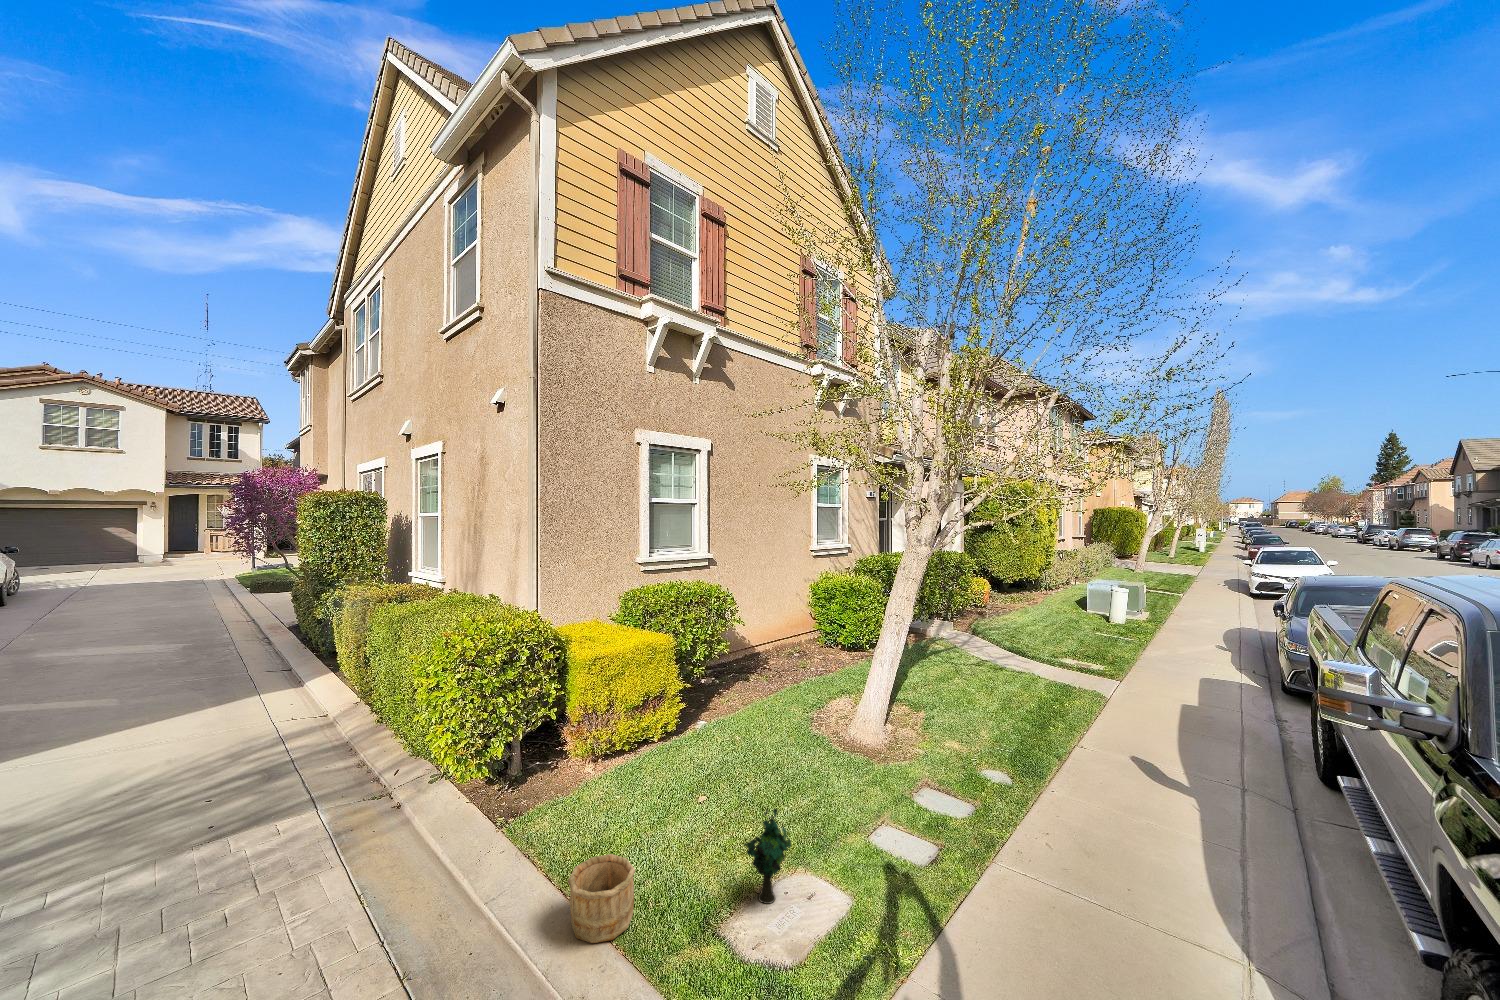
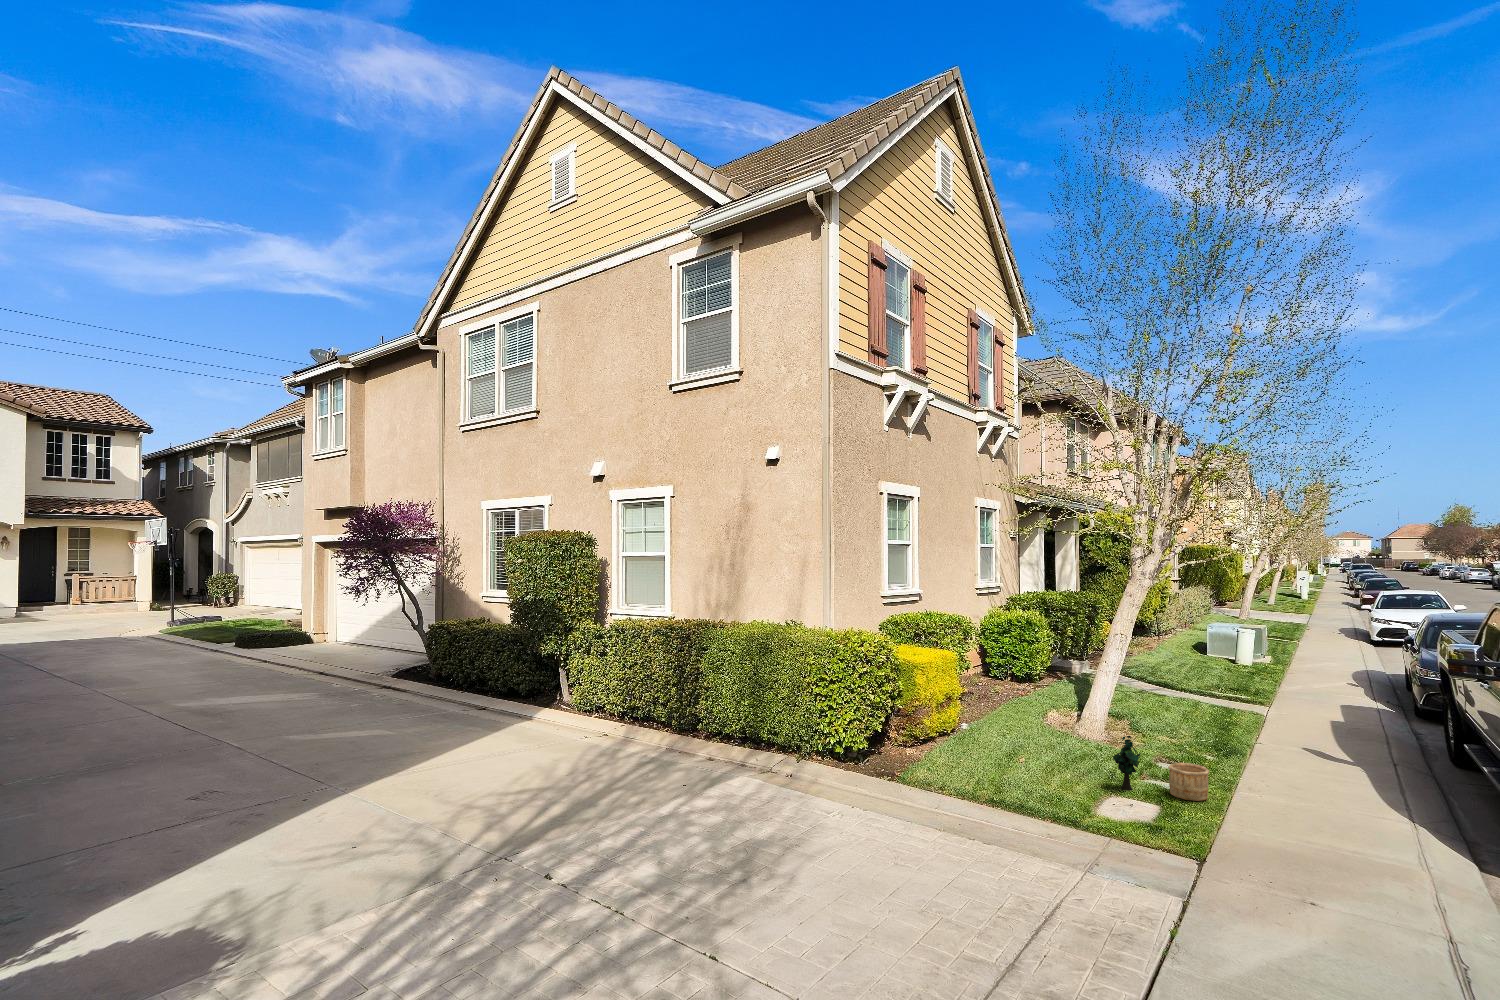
wooden bucket: present [568,854,635,943] -> present [1168,763,1209,801]

